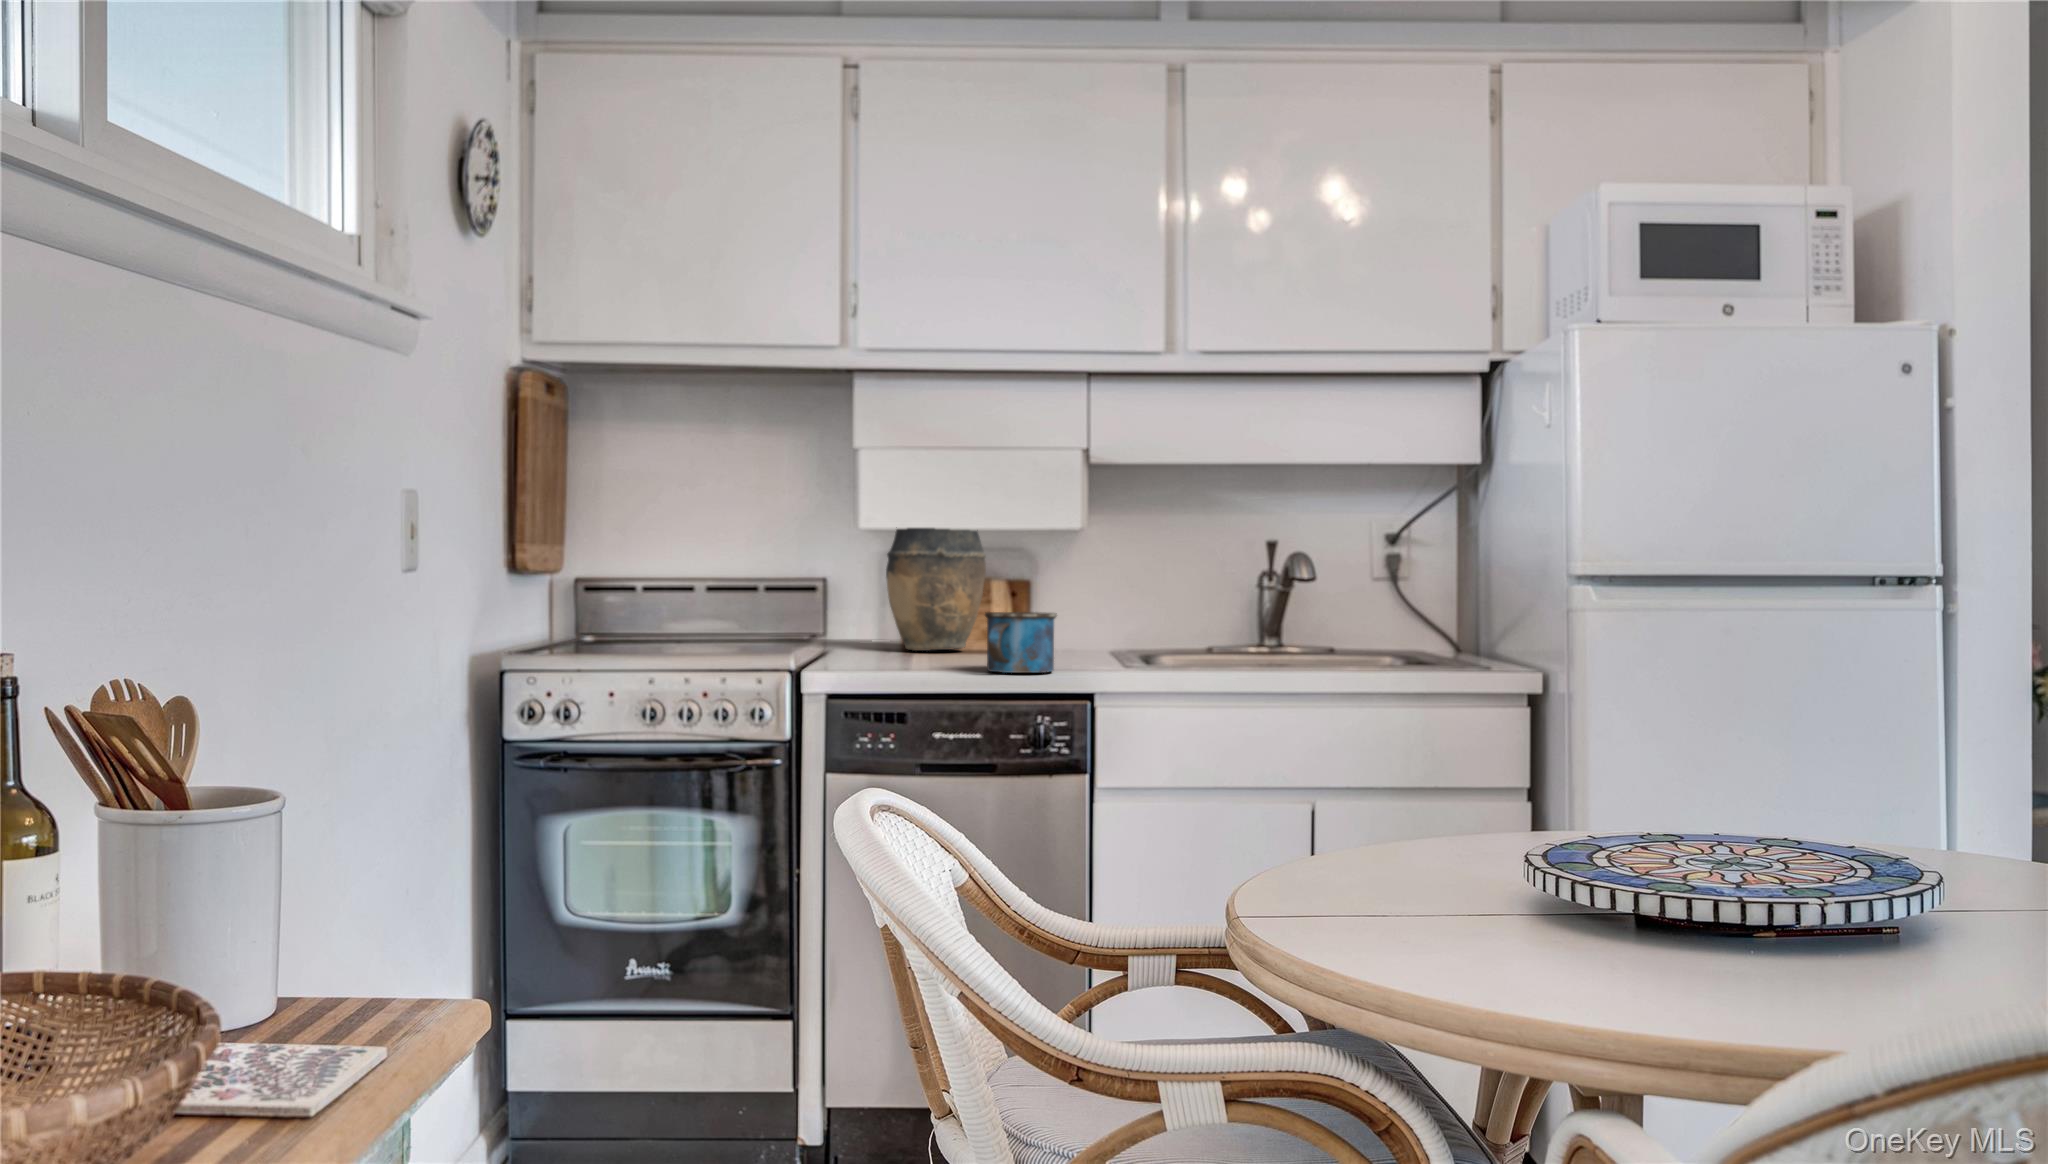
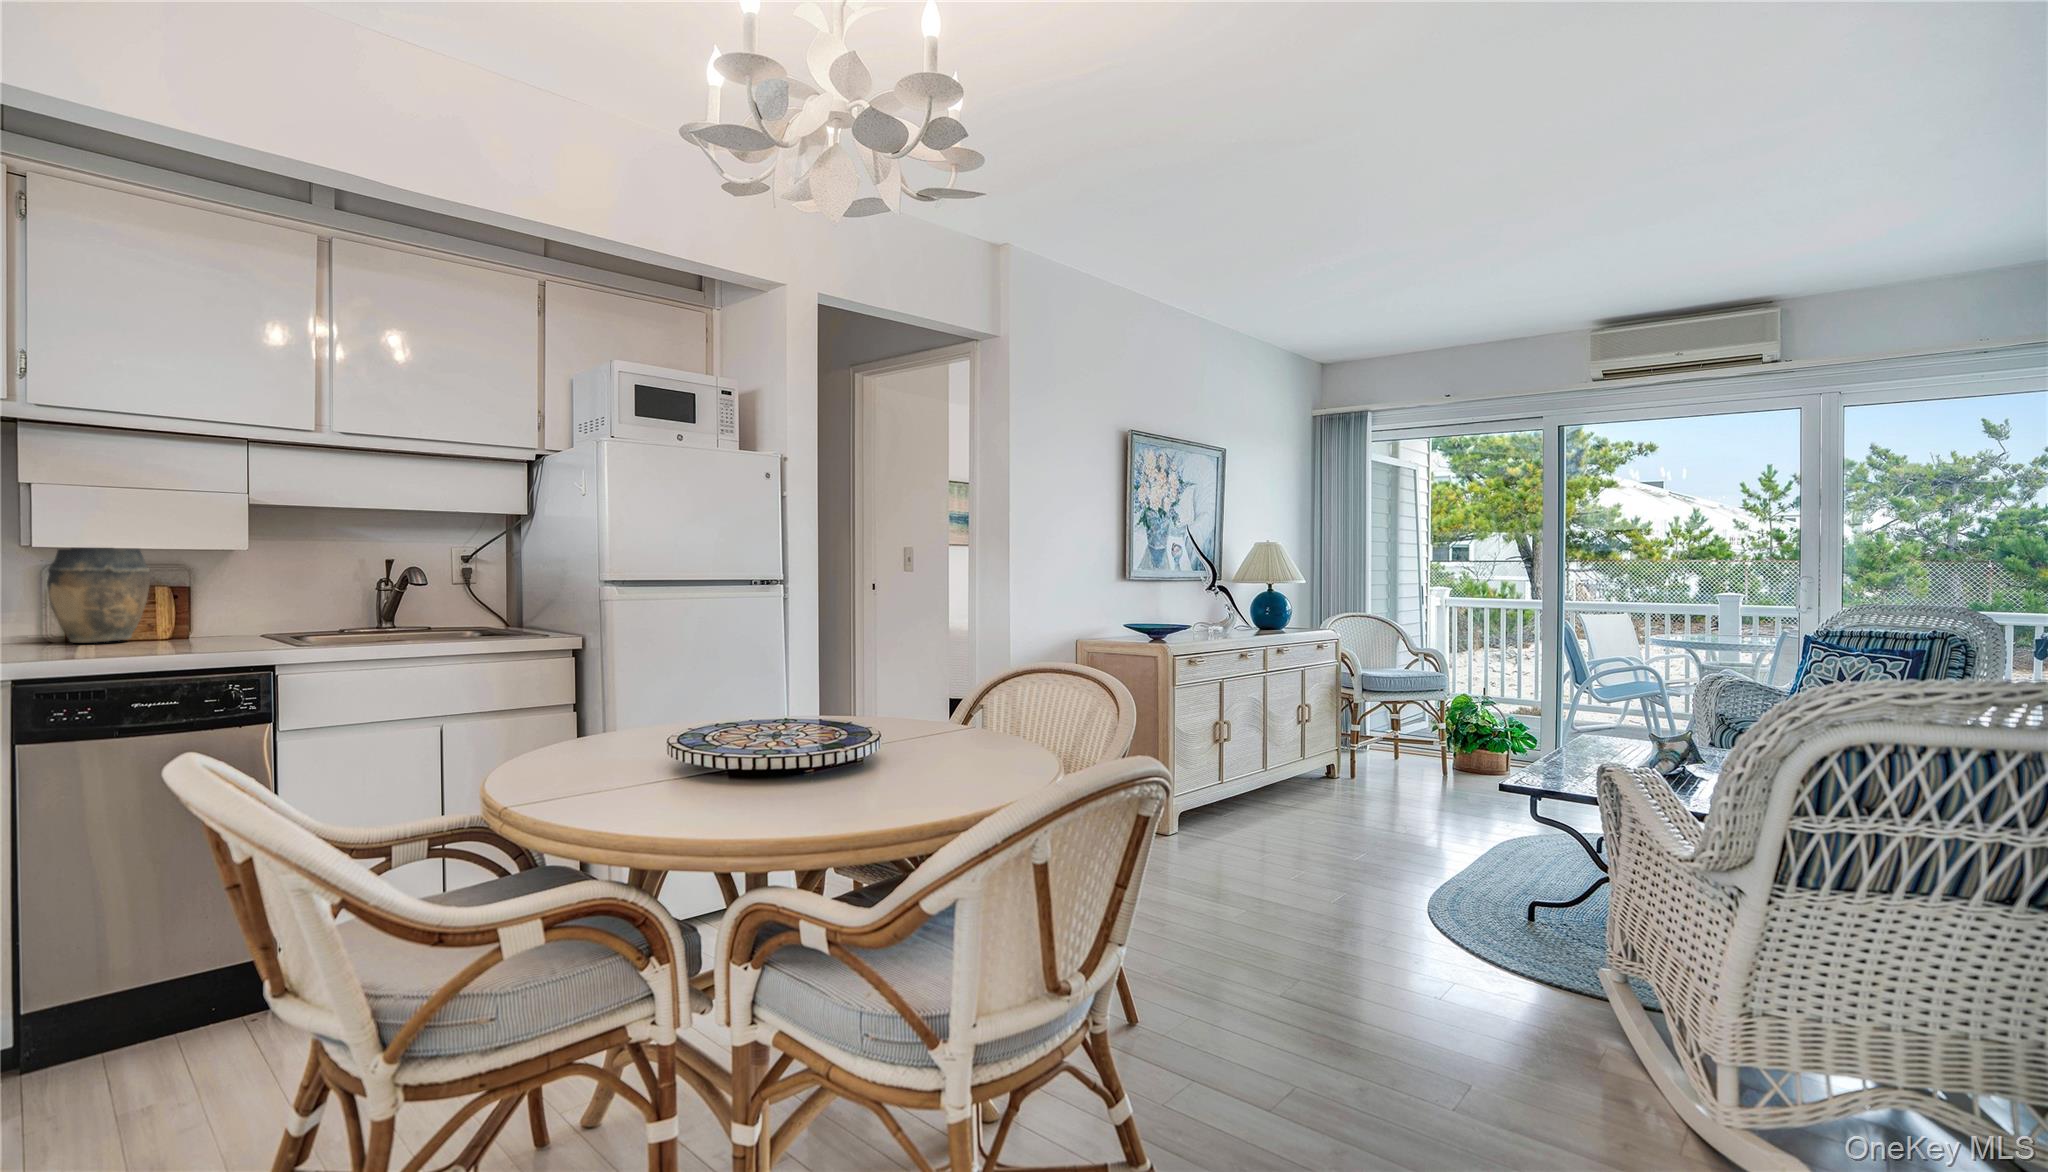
mug: present [985,612,1057,673] -> none [171,613,239,658]

